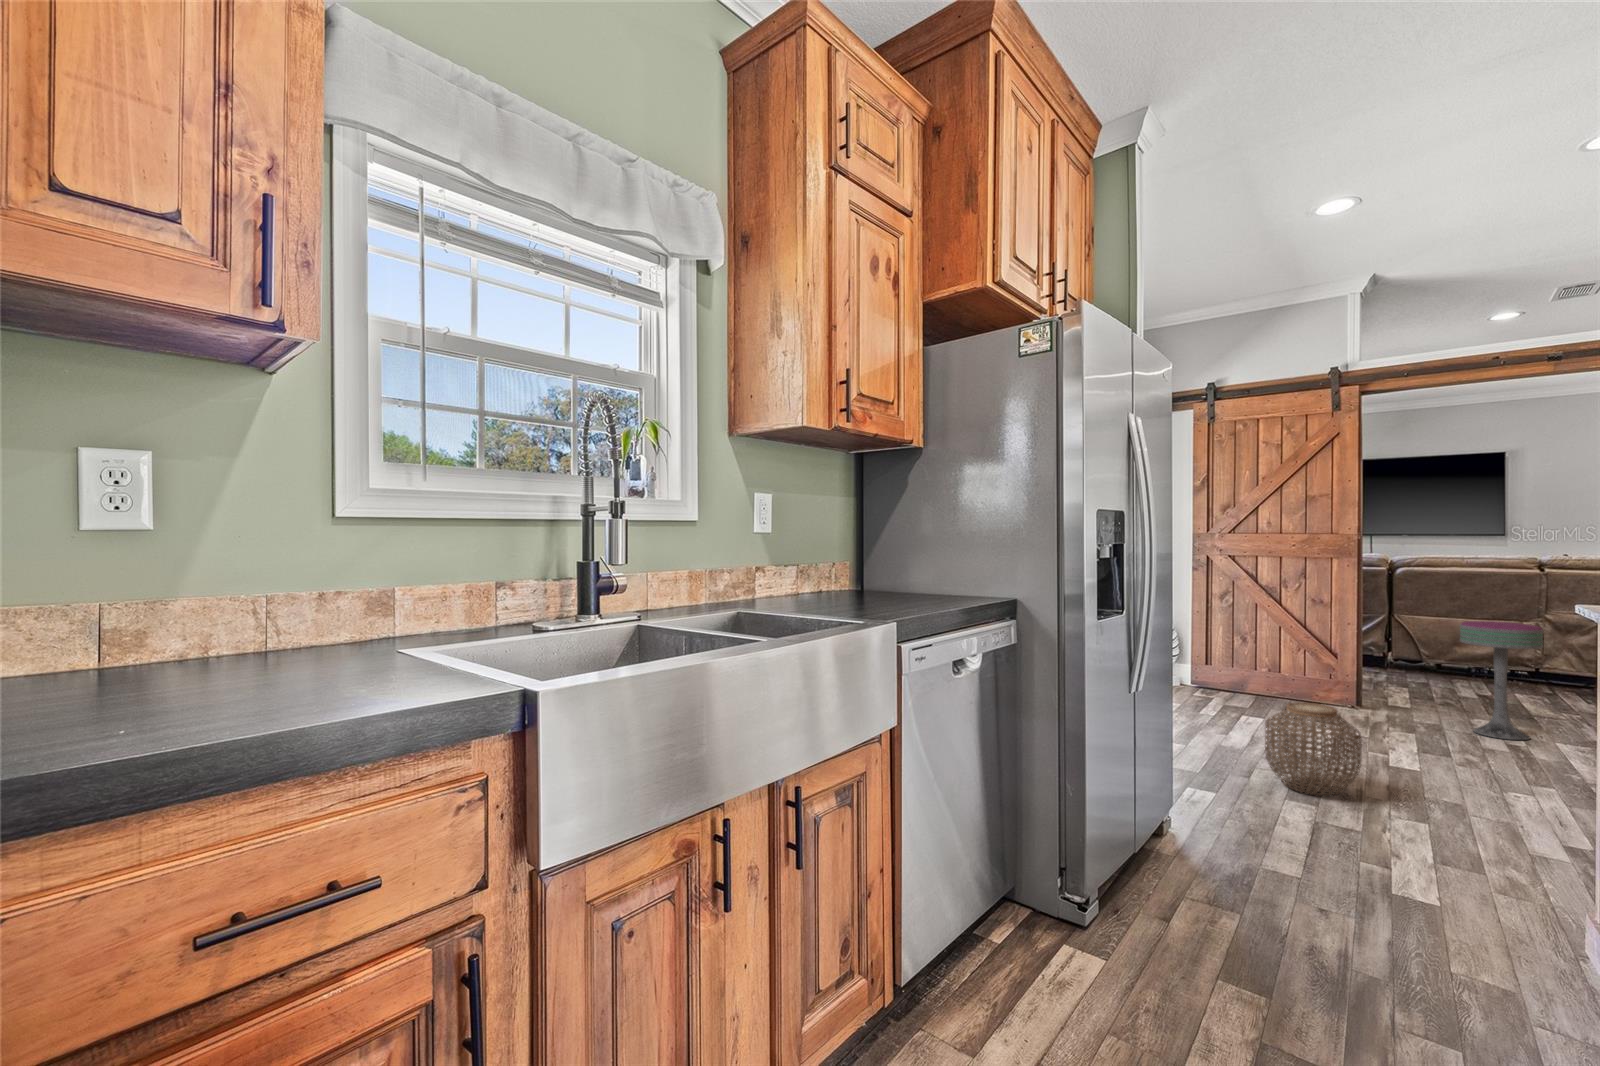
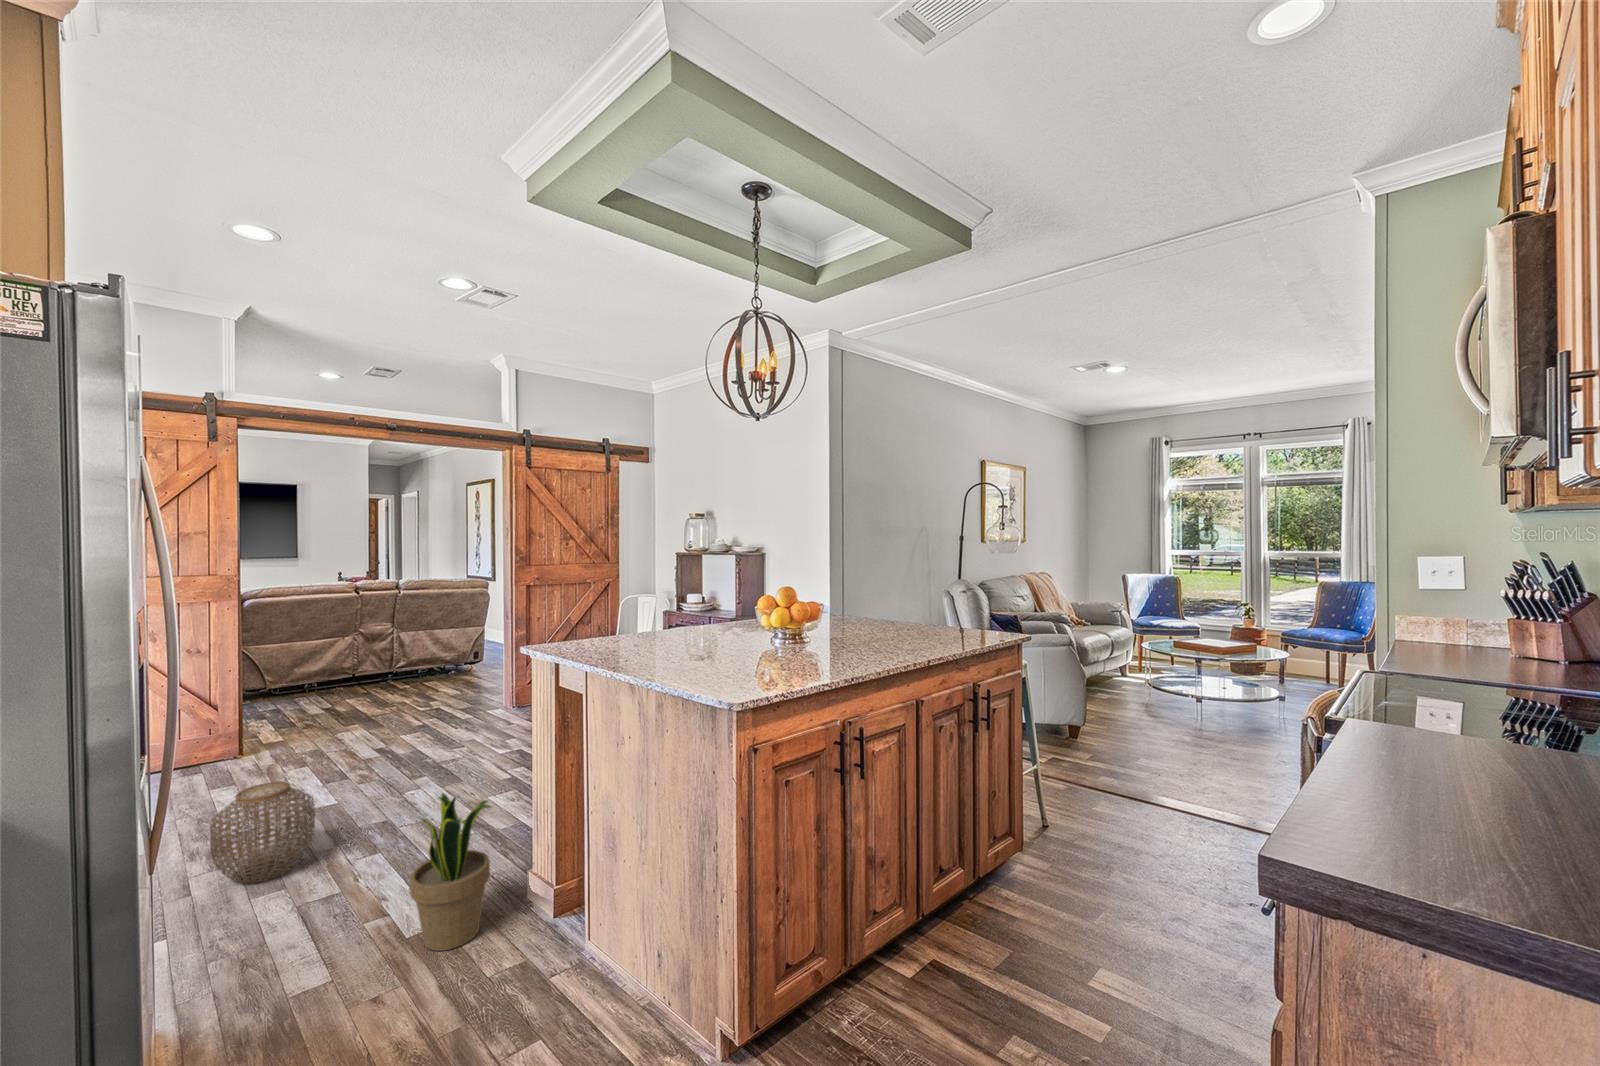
bar stool: present [1460,621,1544,740] -> none [333,649,392,747]
potted plant: none [1388,743,1521,935] -> present [410,793,491,951]

